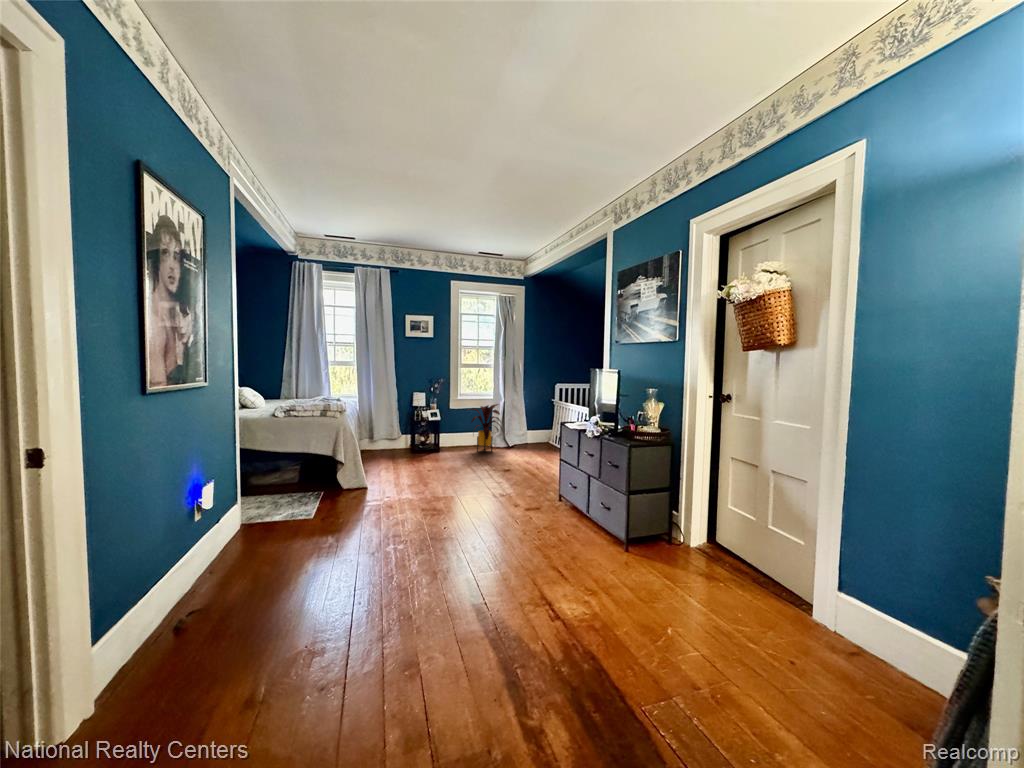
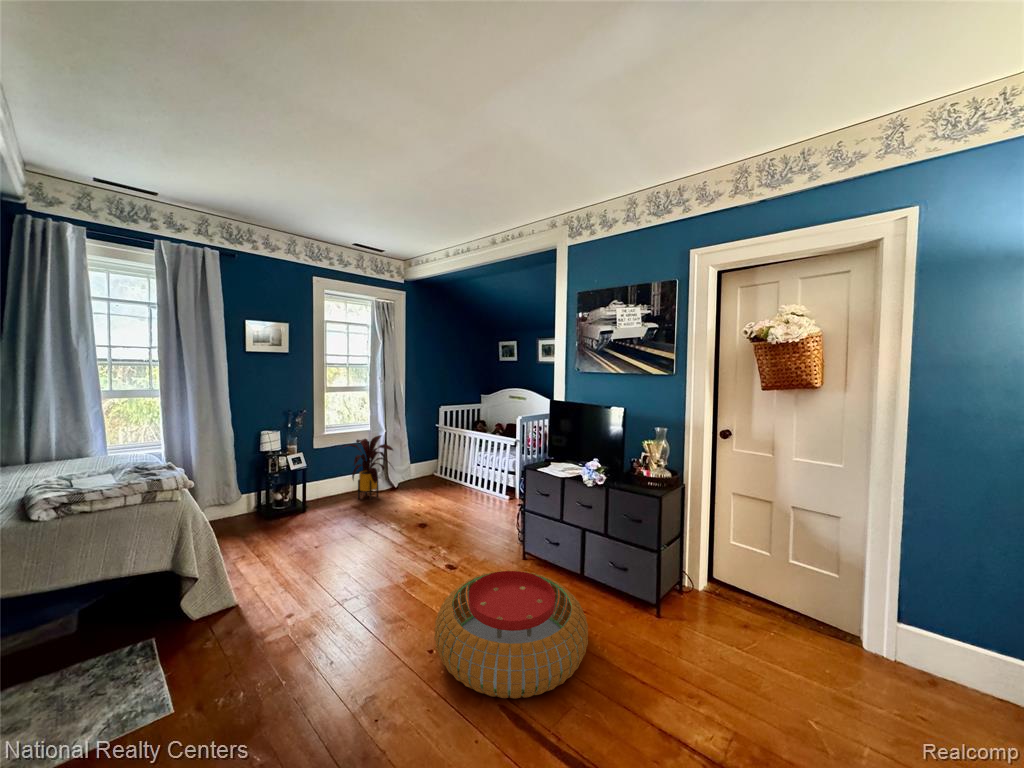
pouf: none [441,488,552,559] -> present [435,570,588,699]

